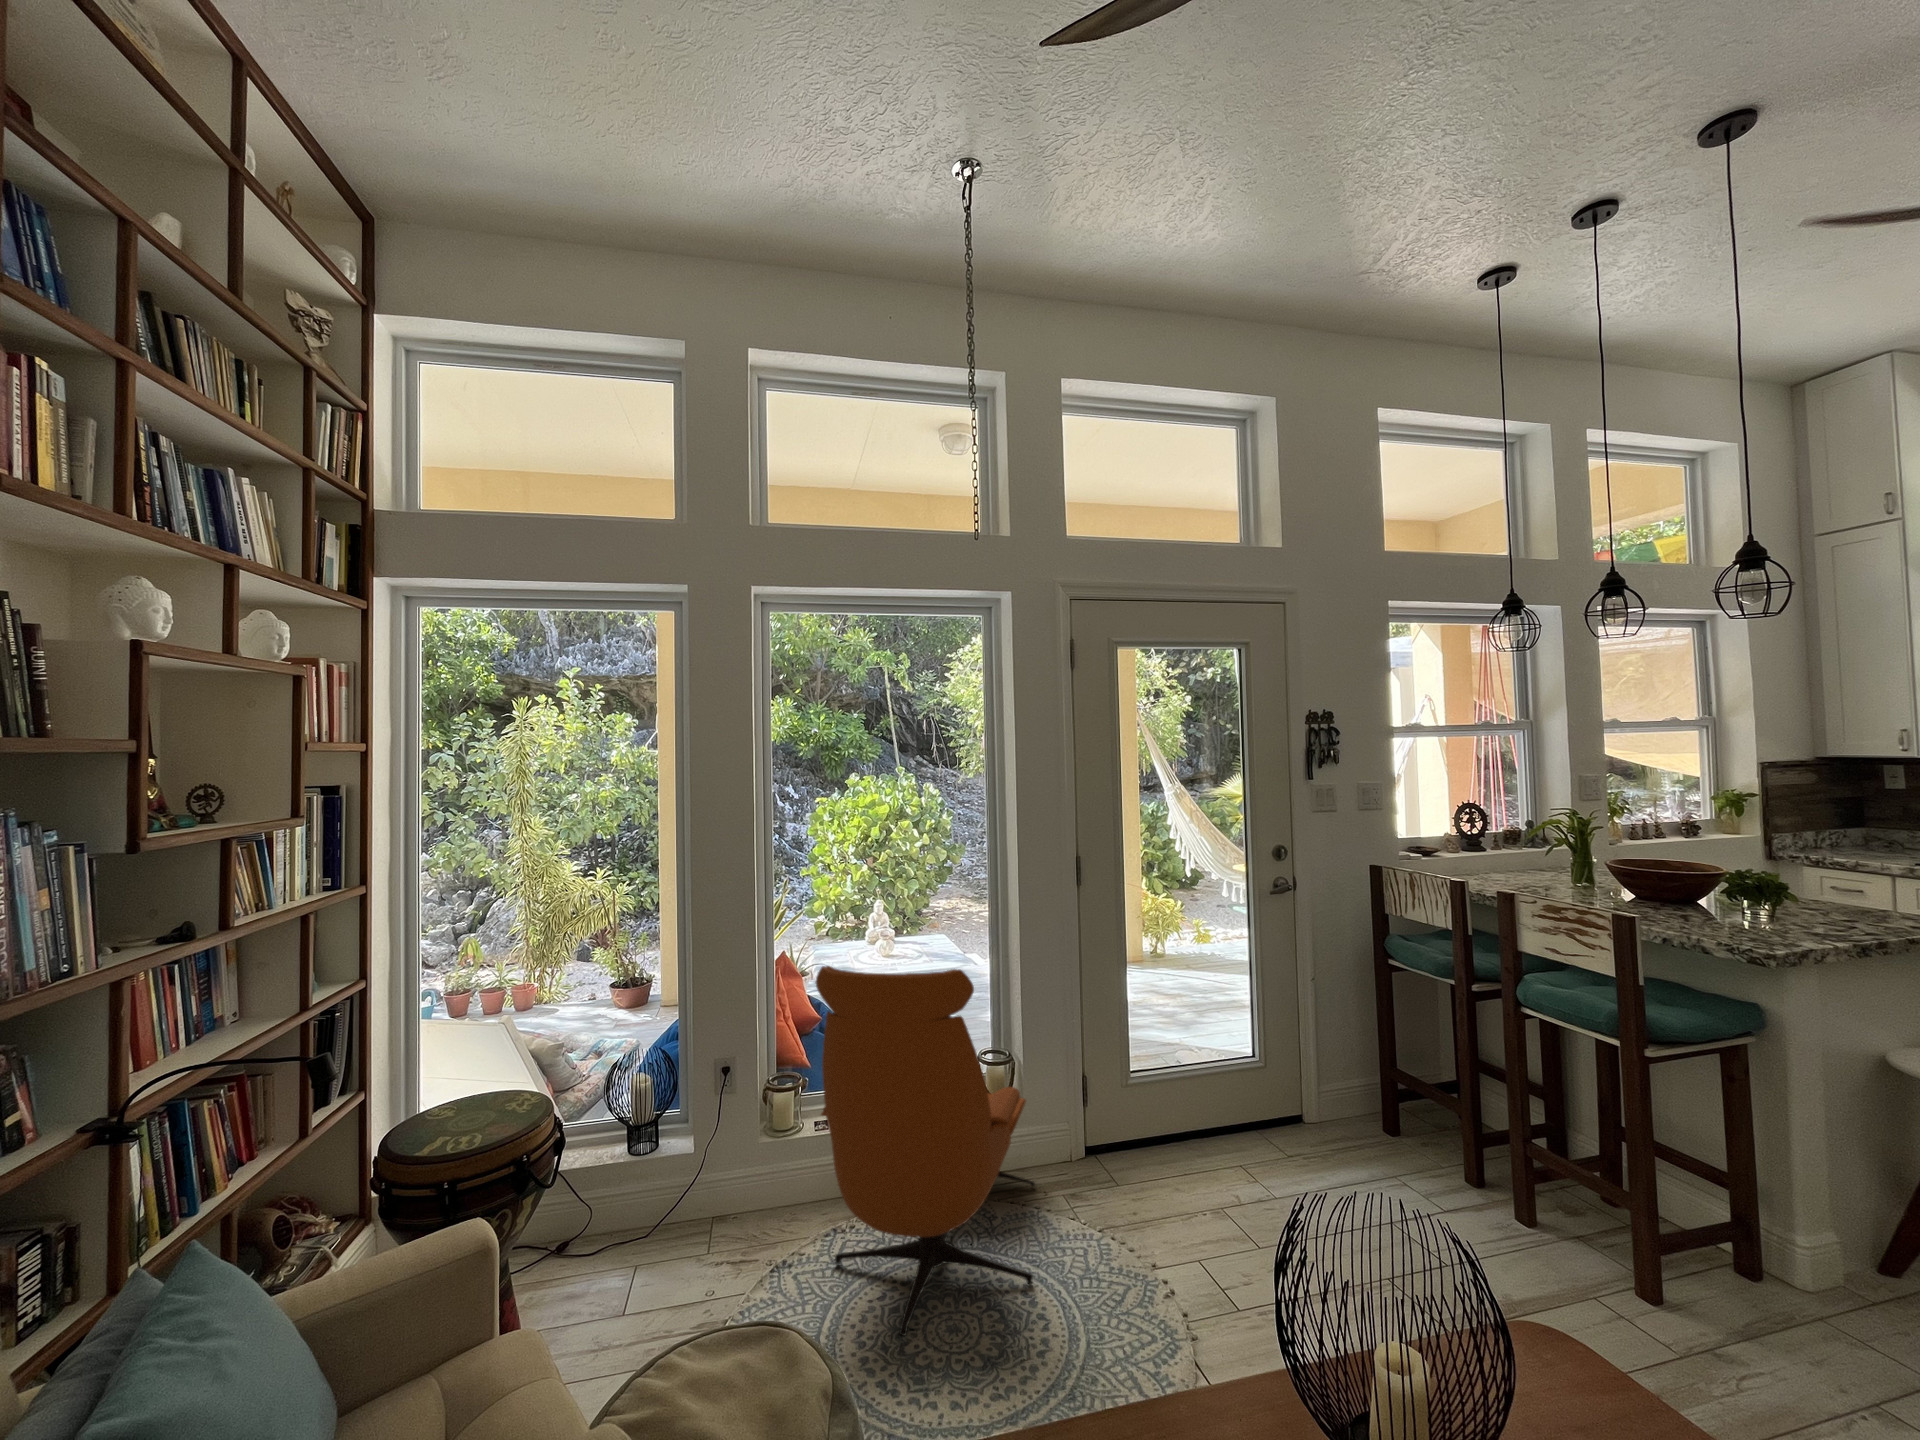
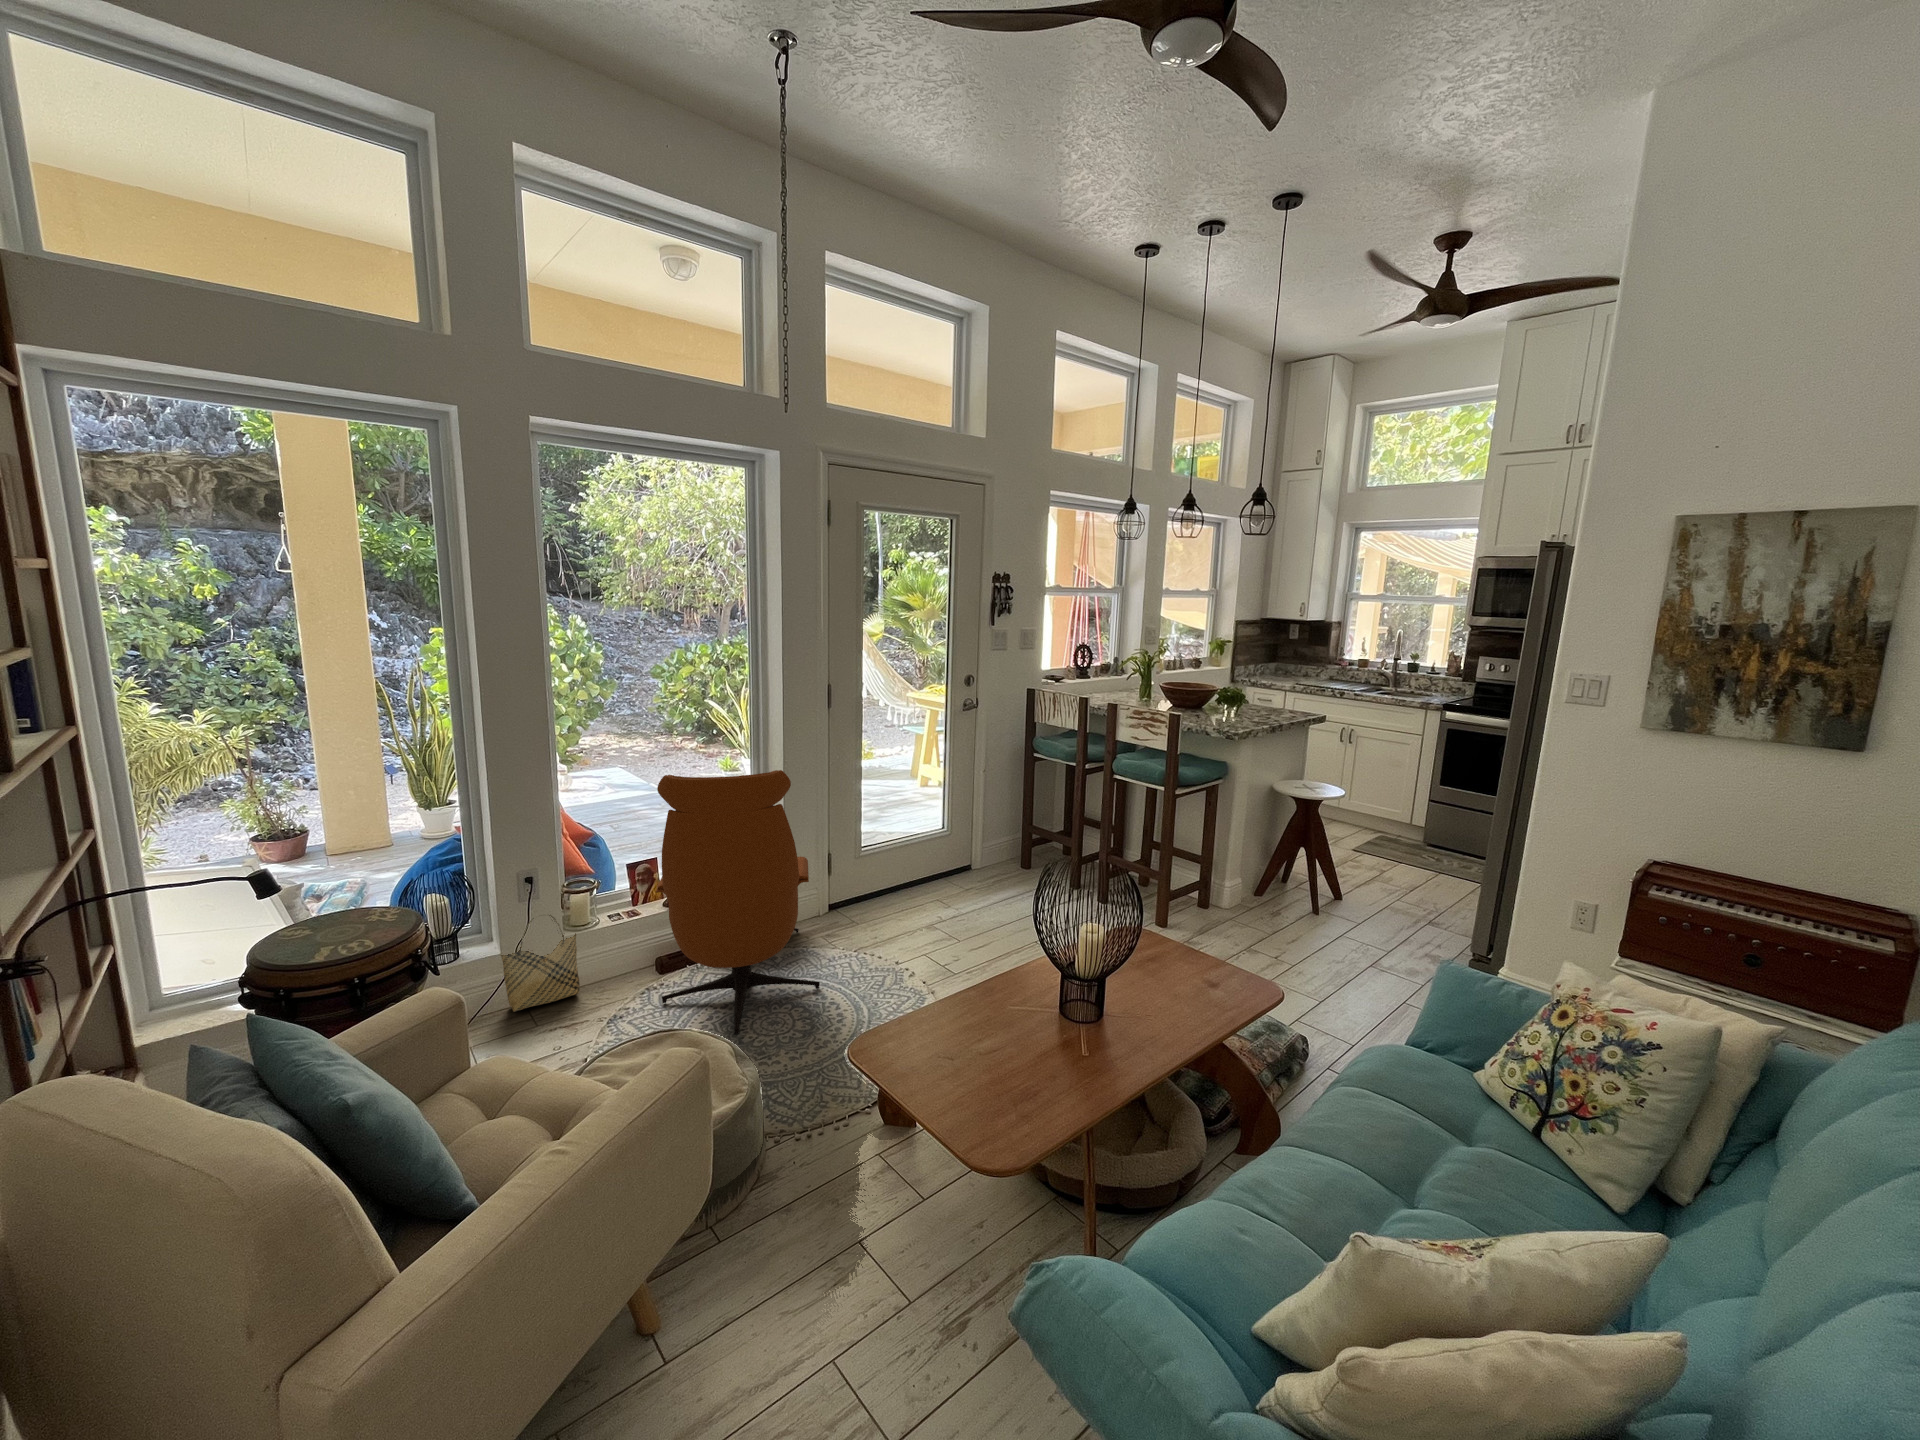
woven basket: none [671,1108,758,1240] -> present [501,914,580,1012]

